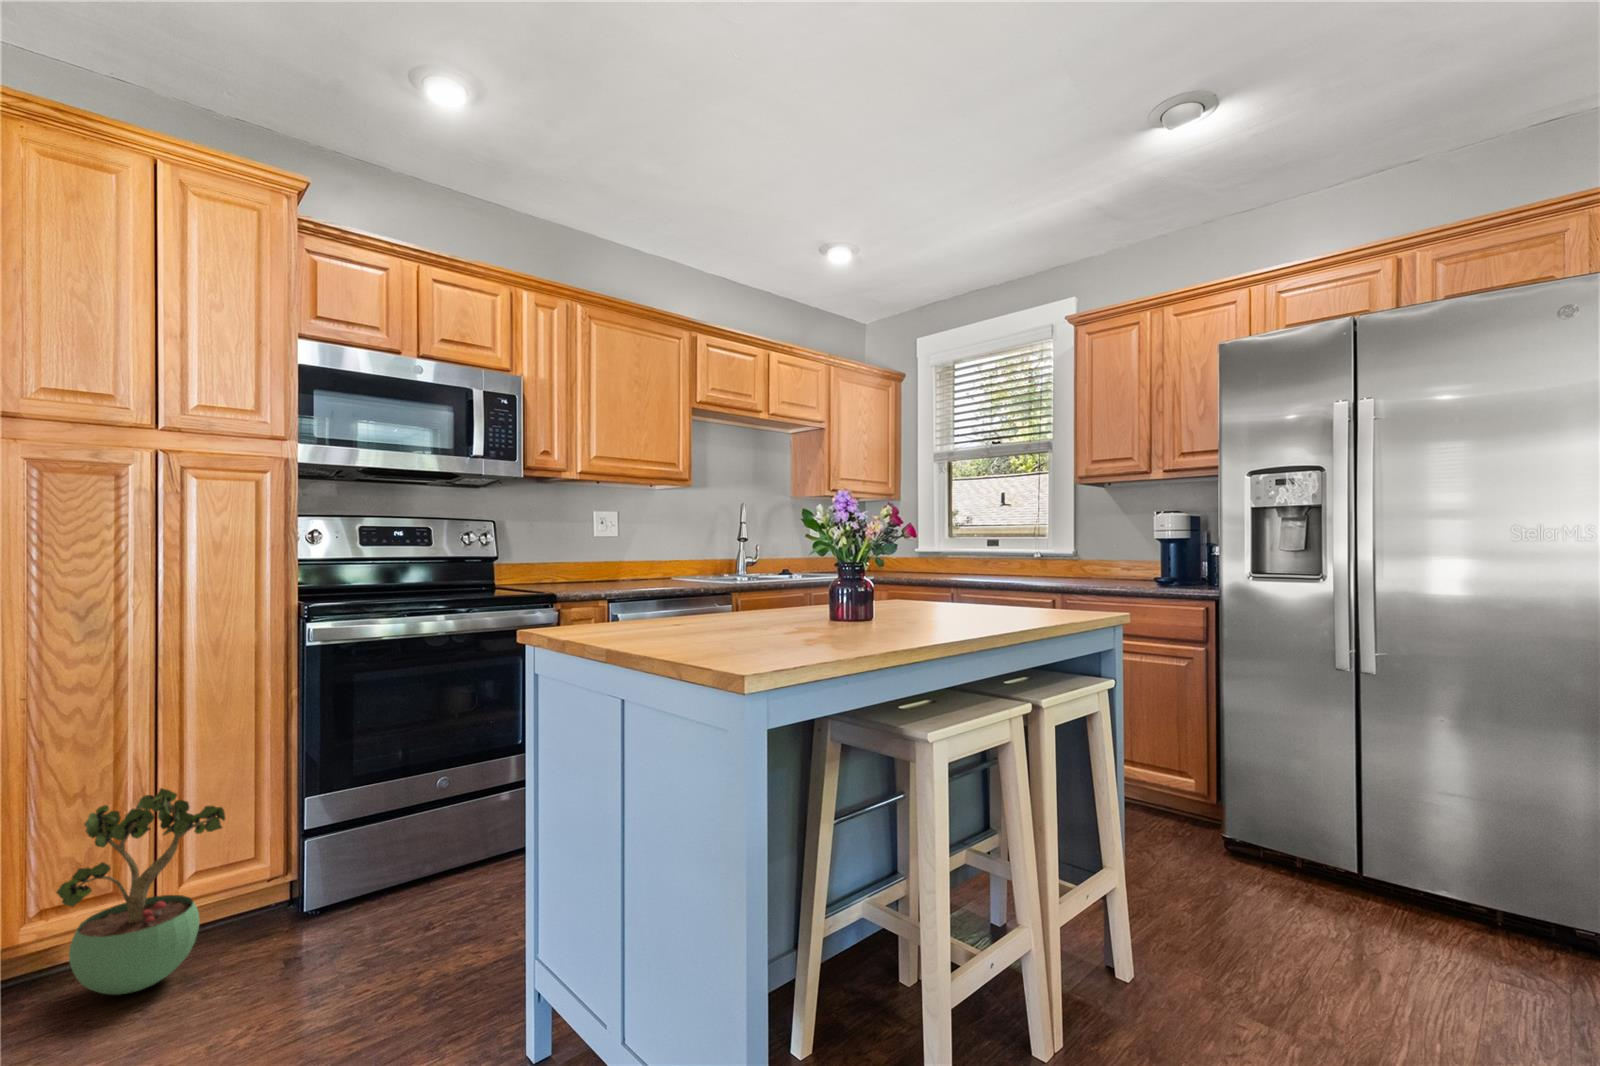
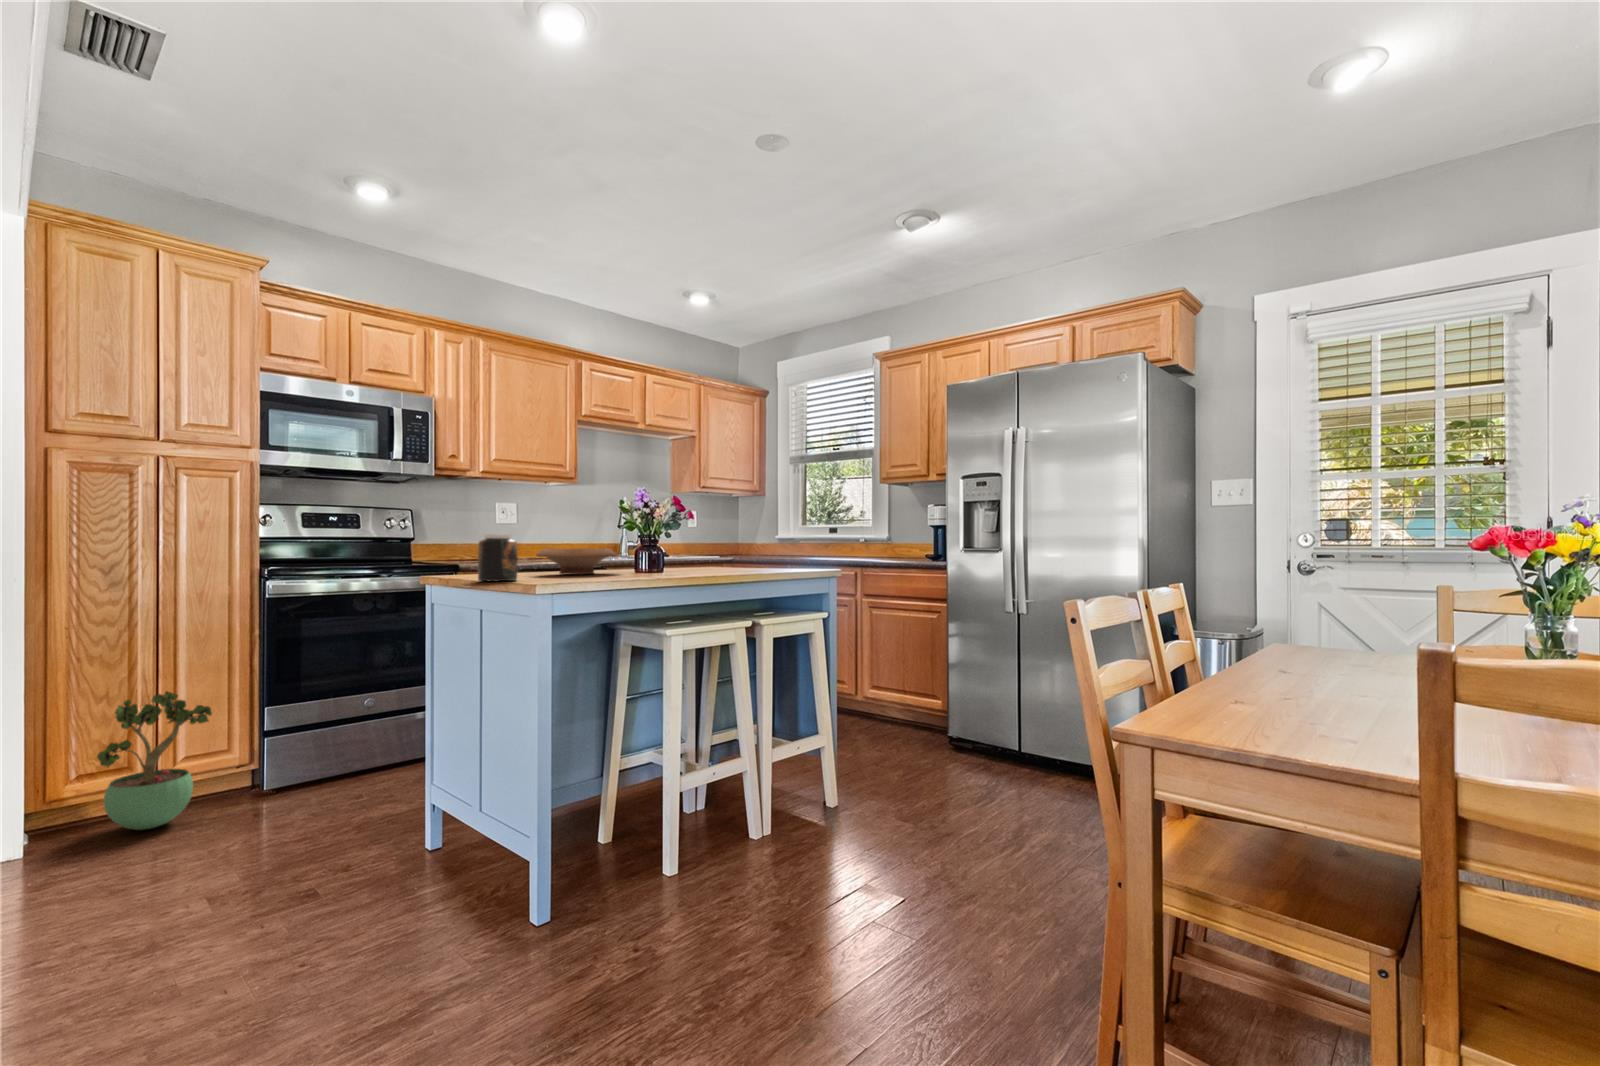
jar: none [617,566,679,646] -> present [478,534,518,581]
wooden bowl: none [688,581,807,624] -> present [536,548,617,574]

